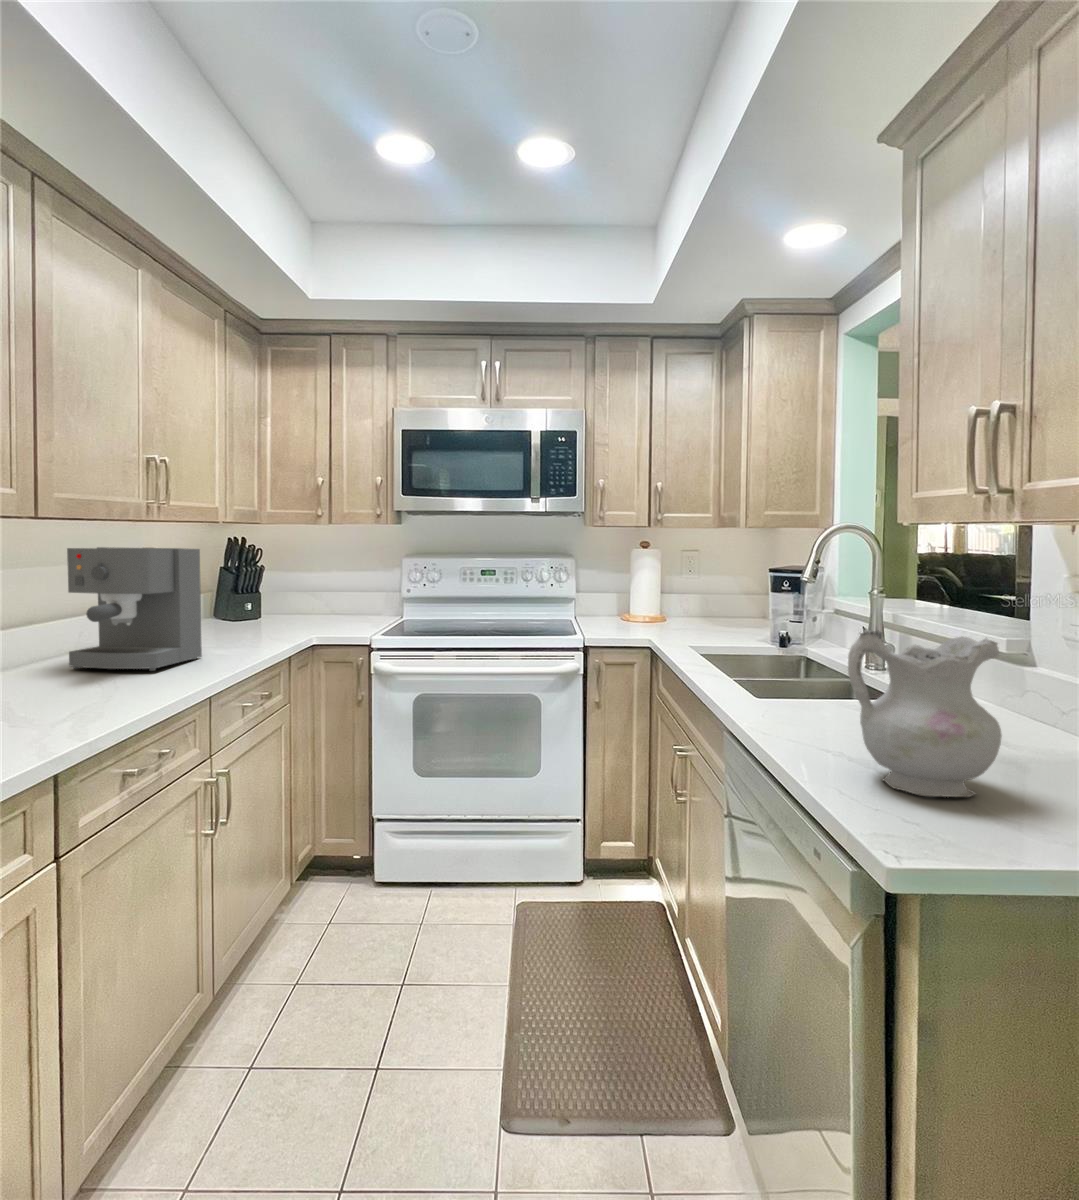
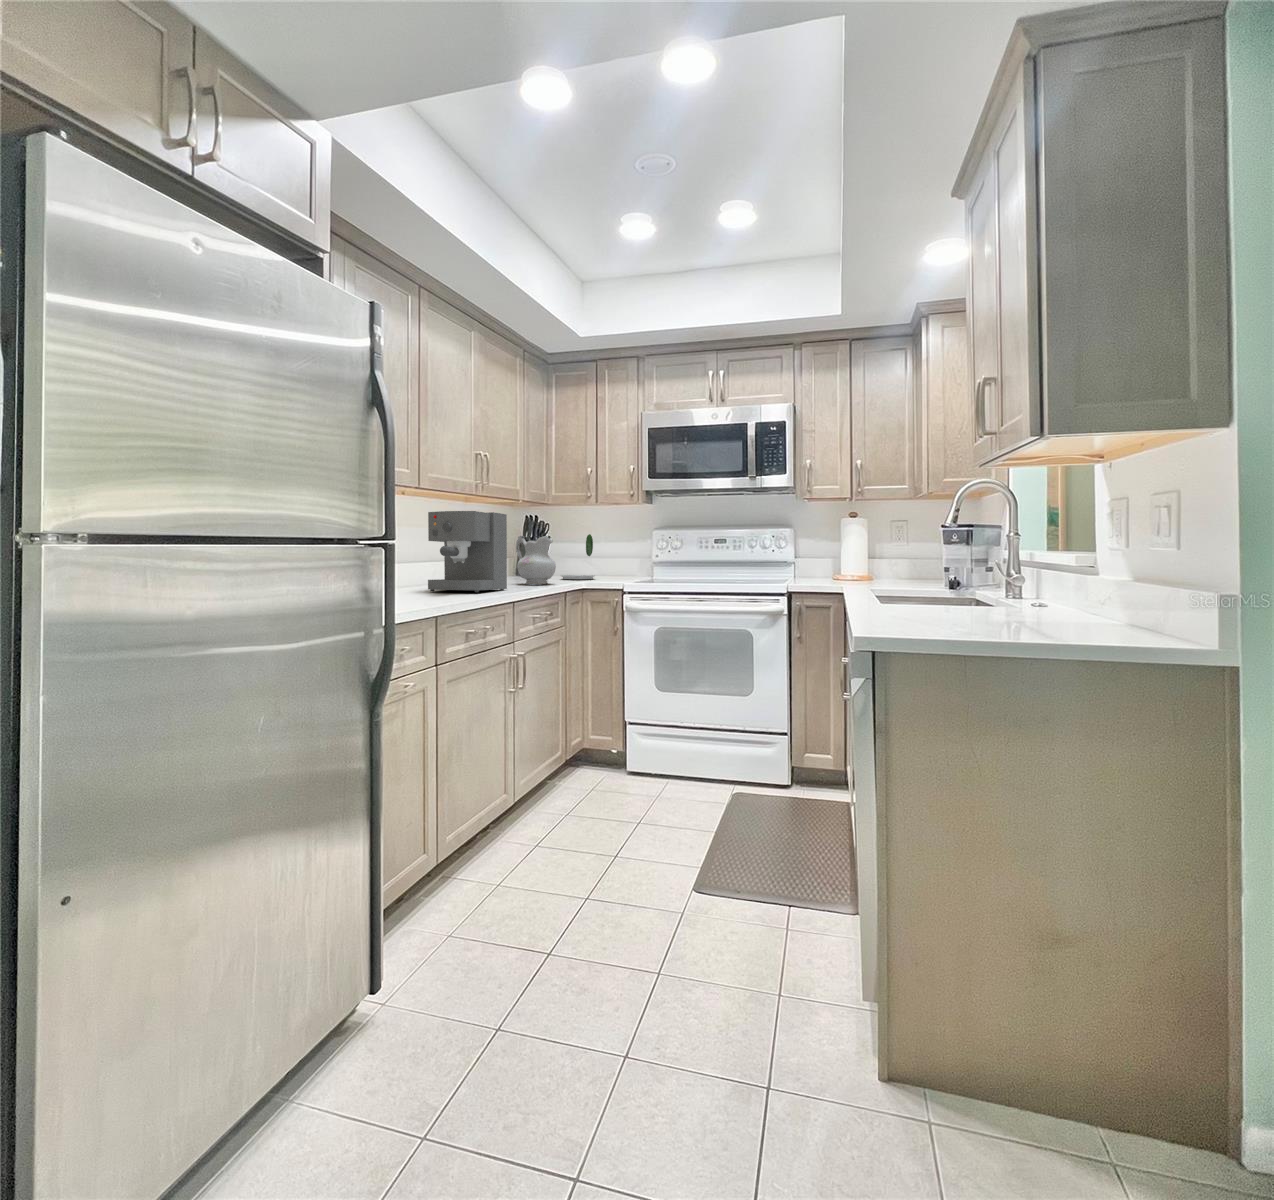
plate: none [278,561,327,623] -> present [561,534,595,579]
ceramic pitcher: present [848,630,1002,797] -> present [516,536,556,584]

